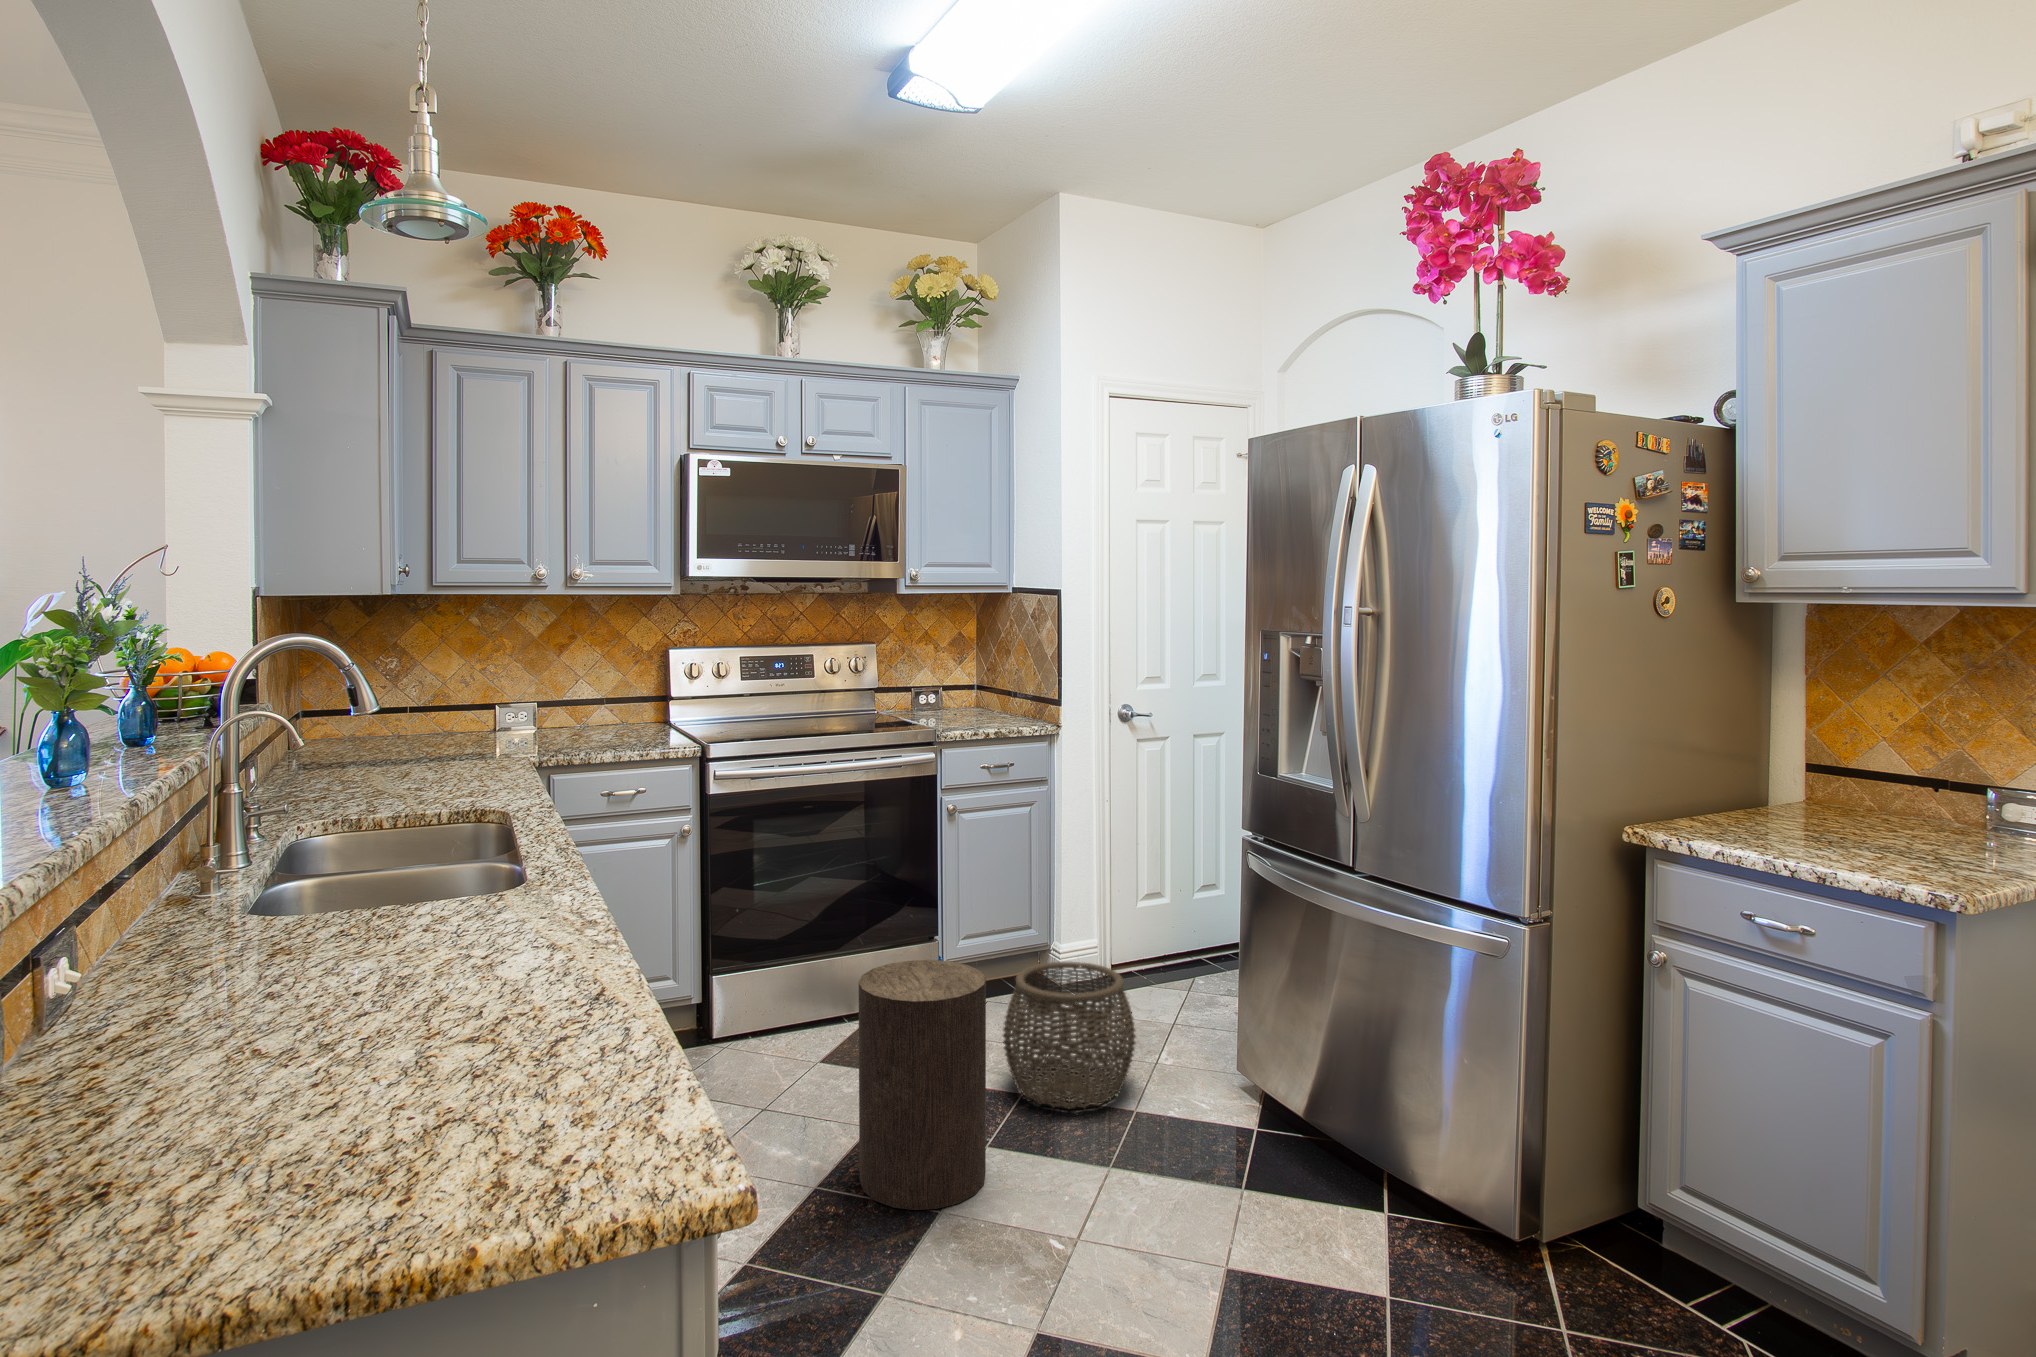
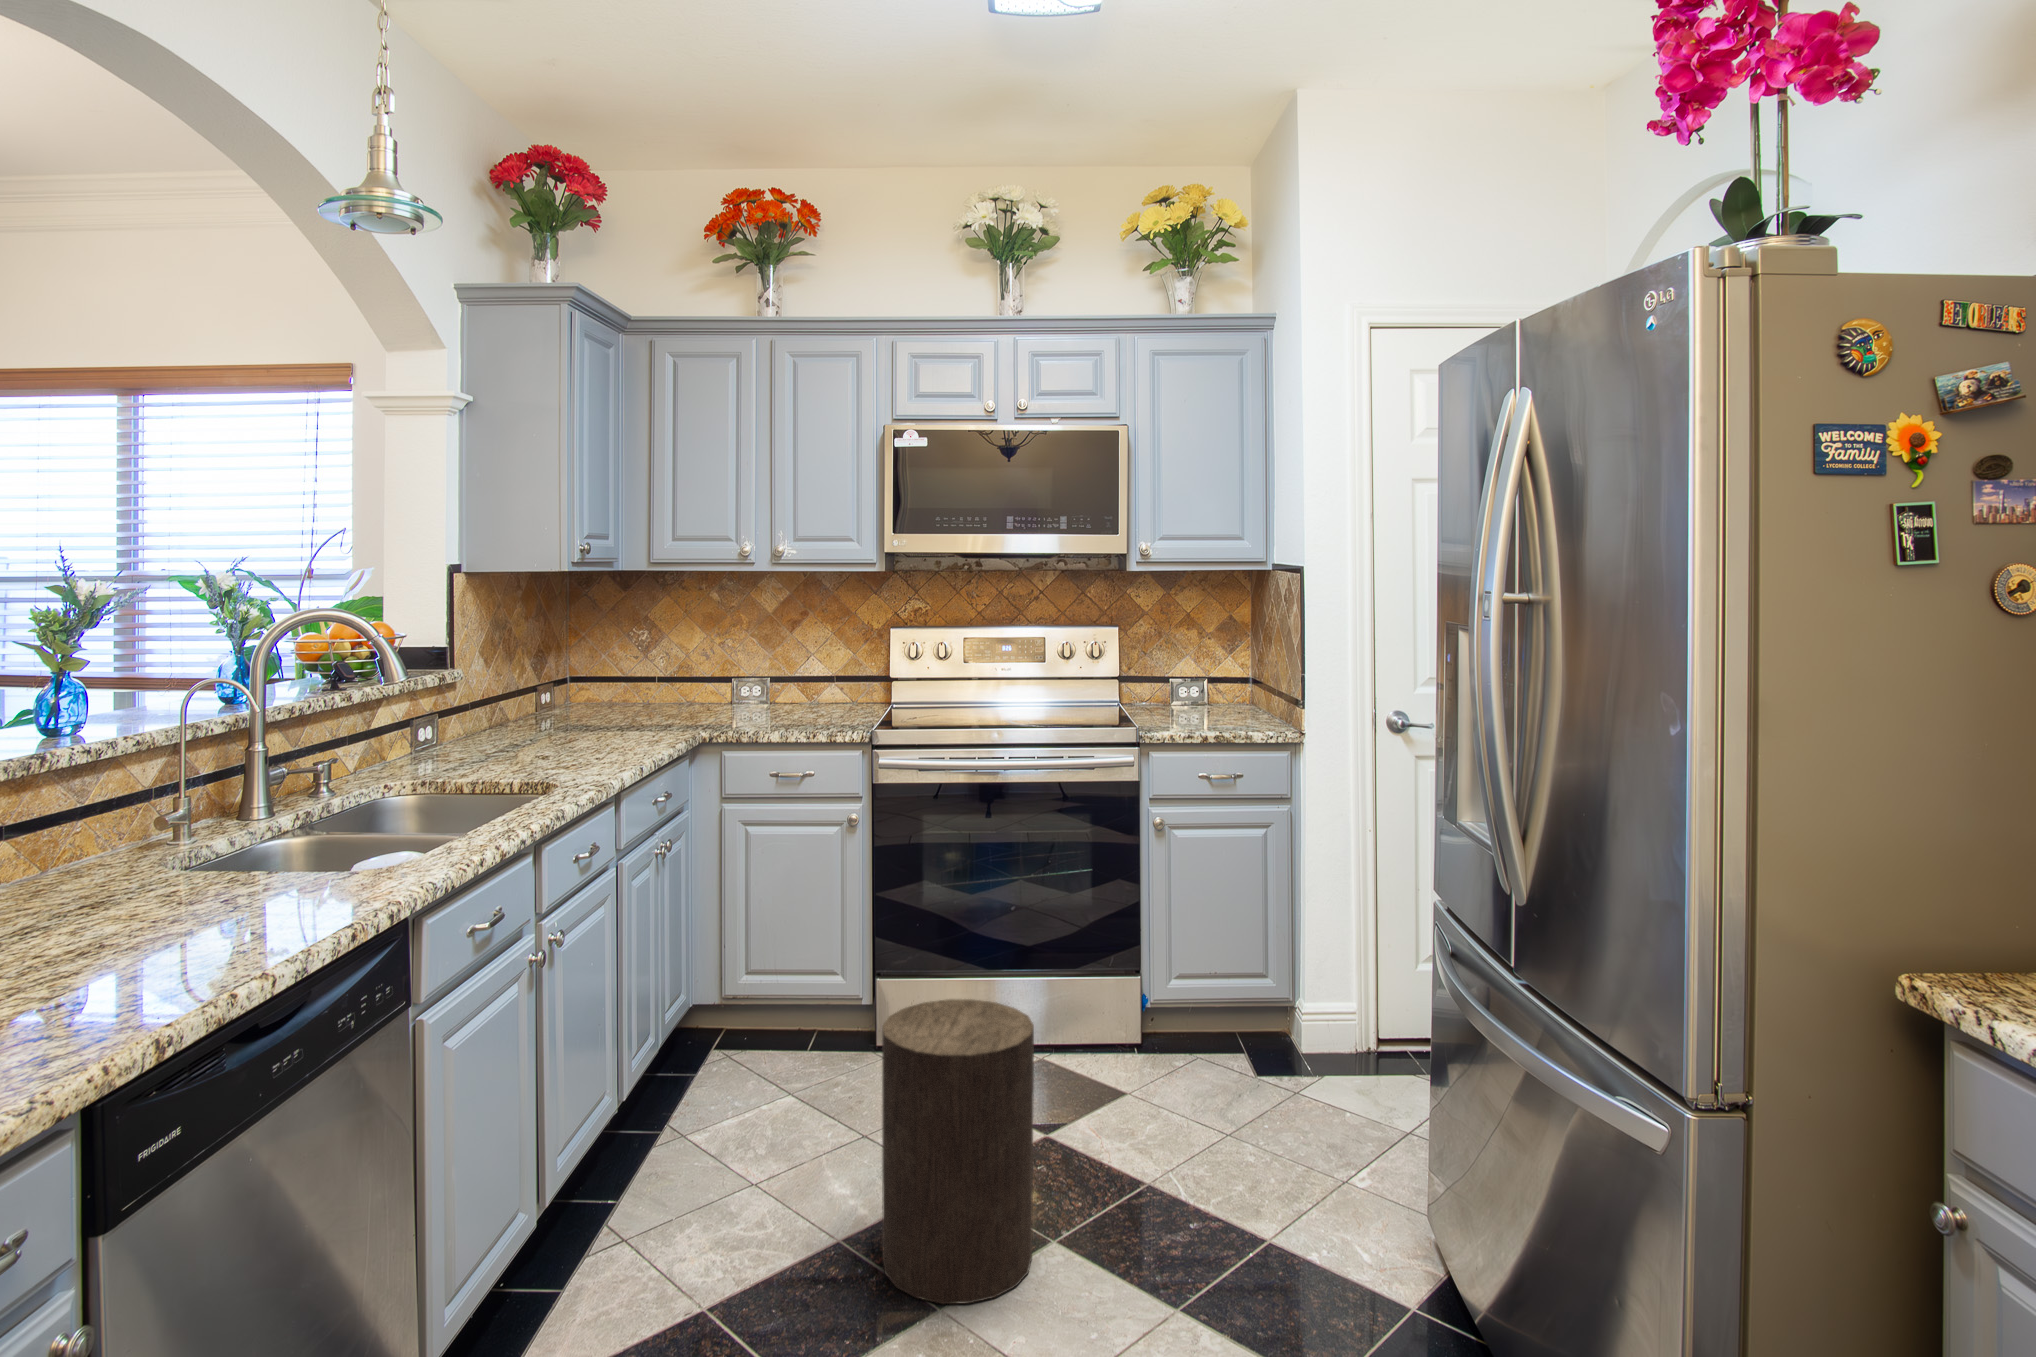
woven basket: present [1003,962,1136,1109] -> none [1124,1025,1296,1221]

